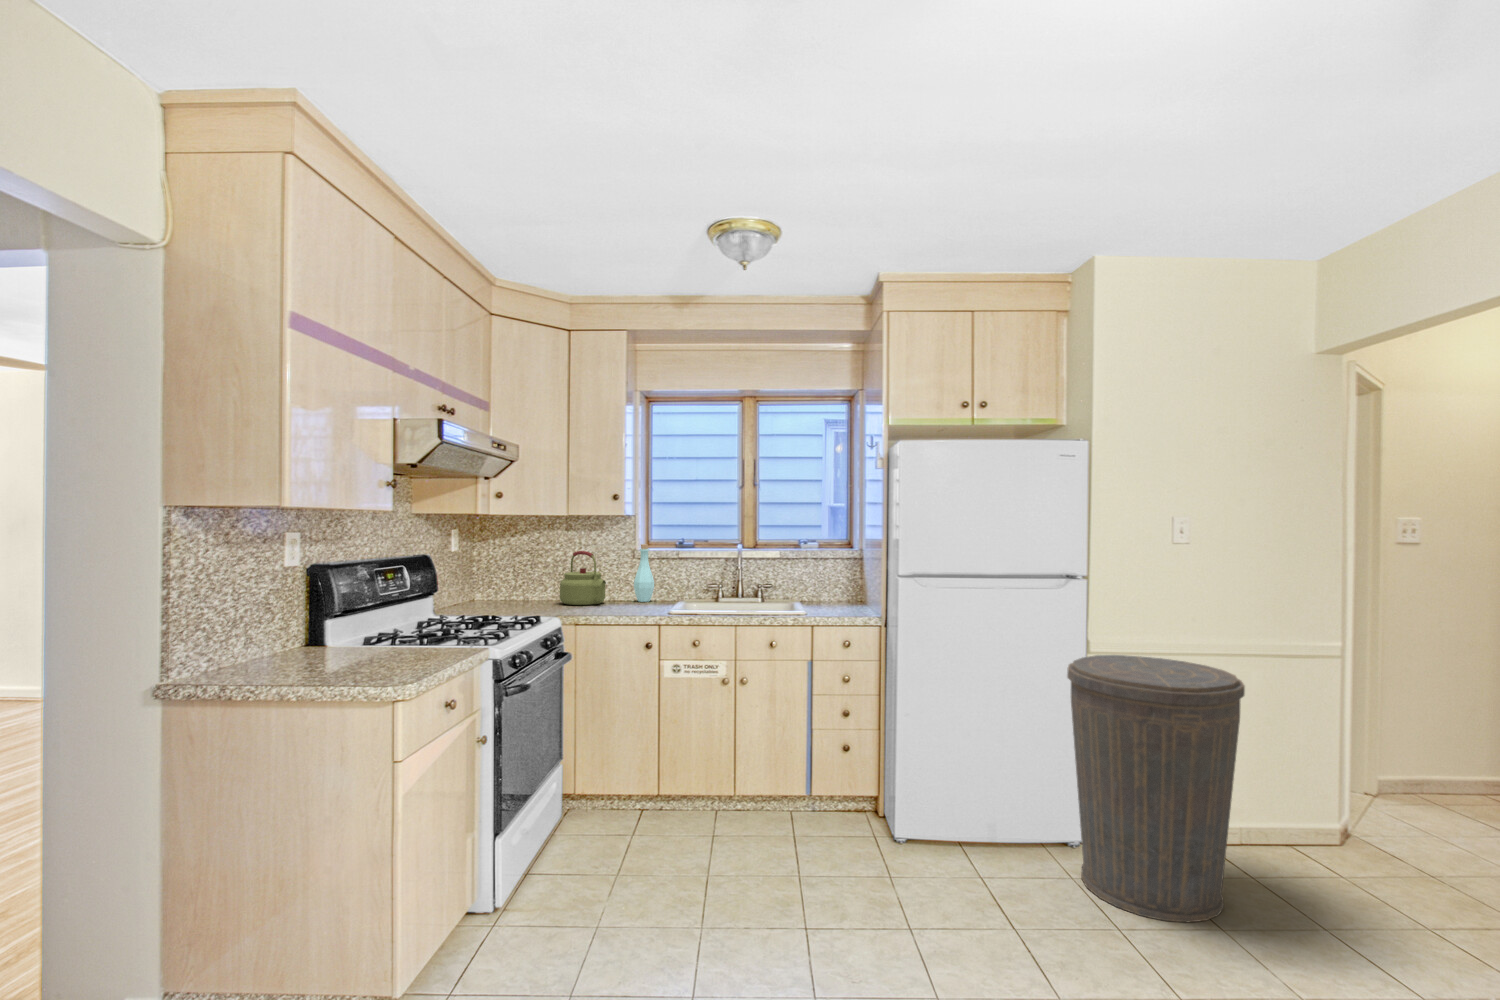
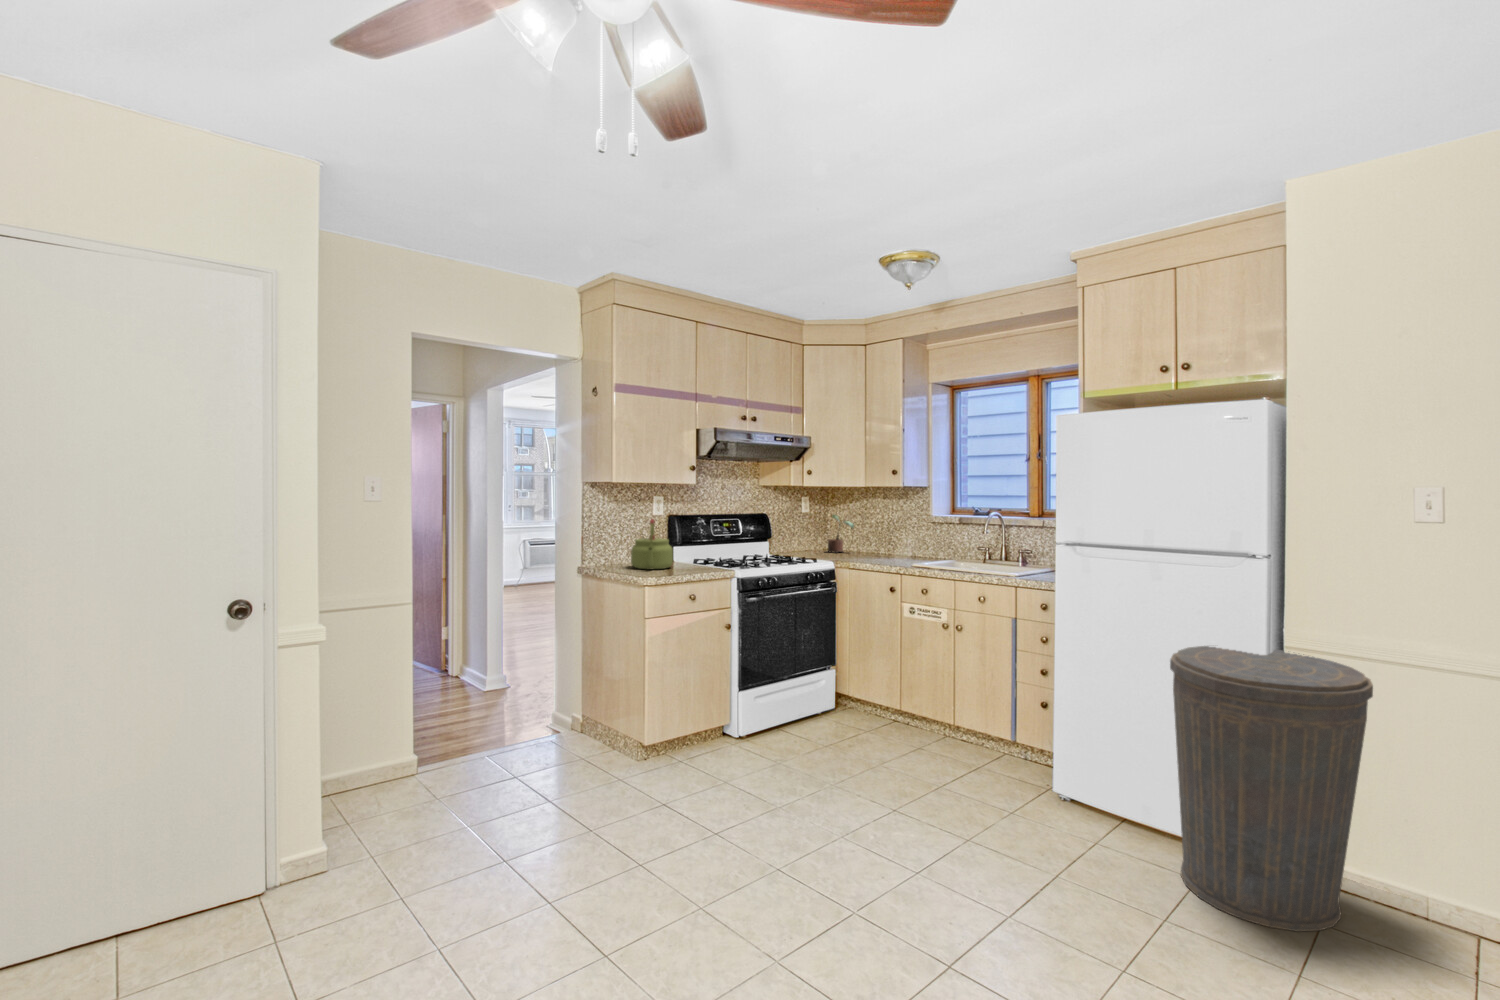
bottle: present [634,544,654,602] -> none [926,513,944,560]
kettle: present [560,551,606,605] -> present [631,519,673,569]
potted plant: none [488,552,534,605] -> present [828,515,854,553]

